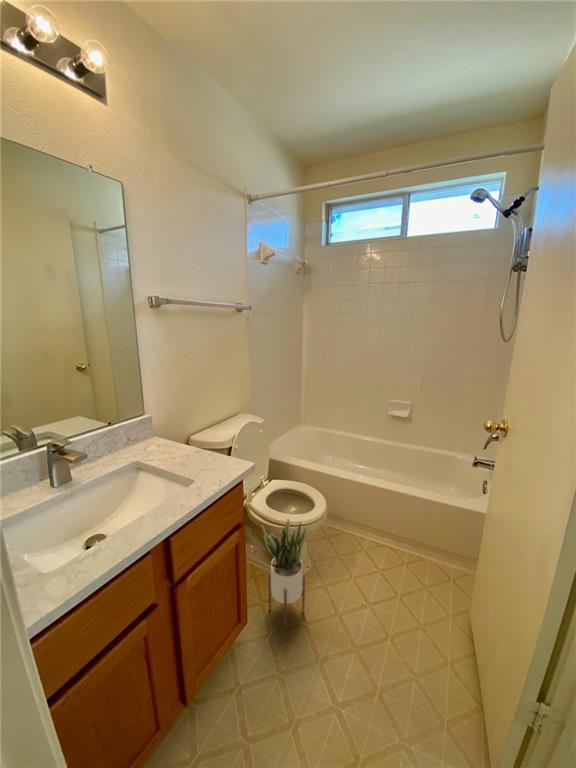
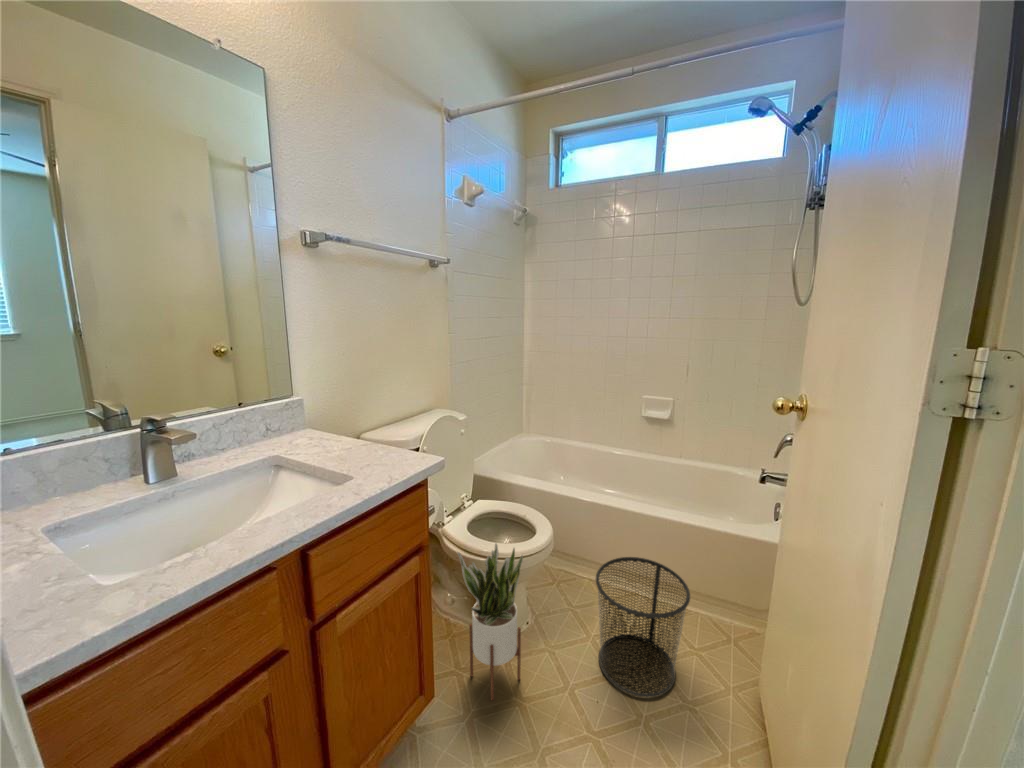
waste bin: none [358,525,425,625] -> present [596,557,690,698]

